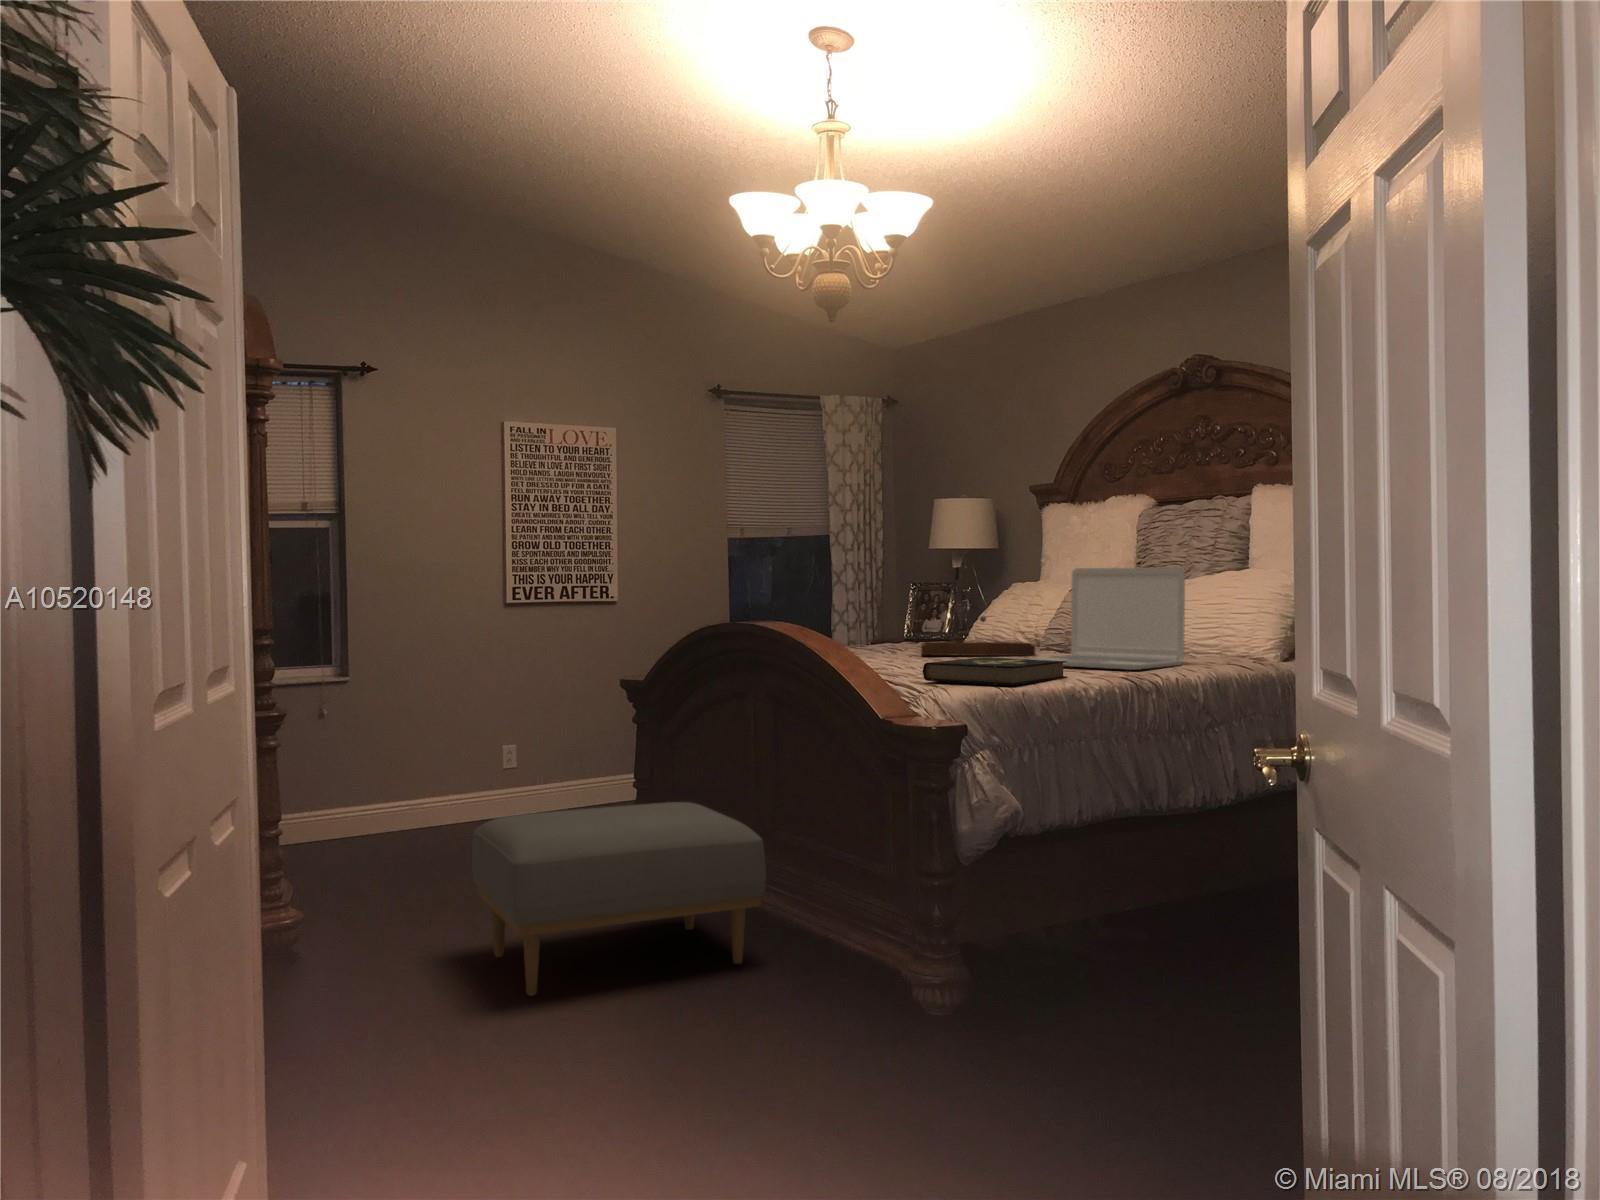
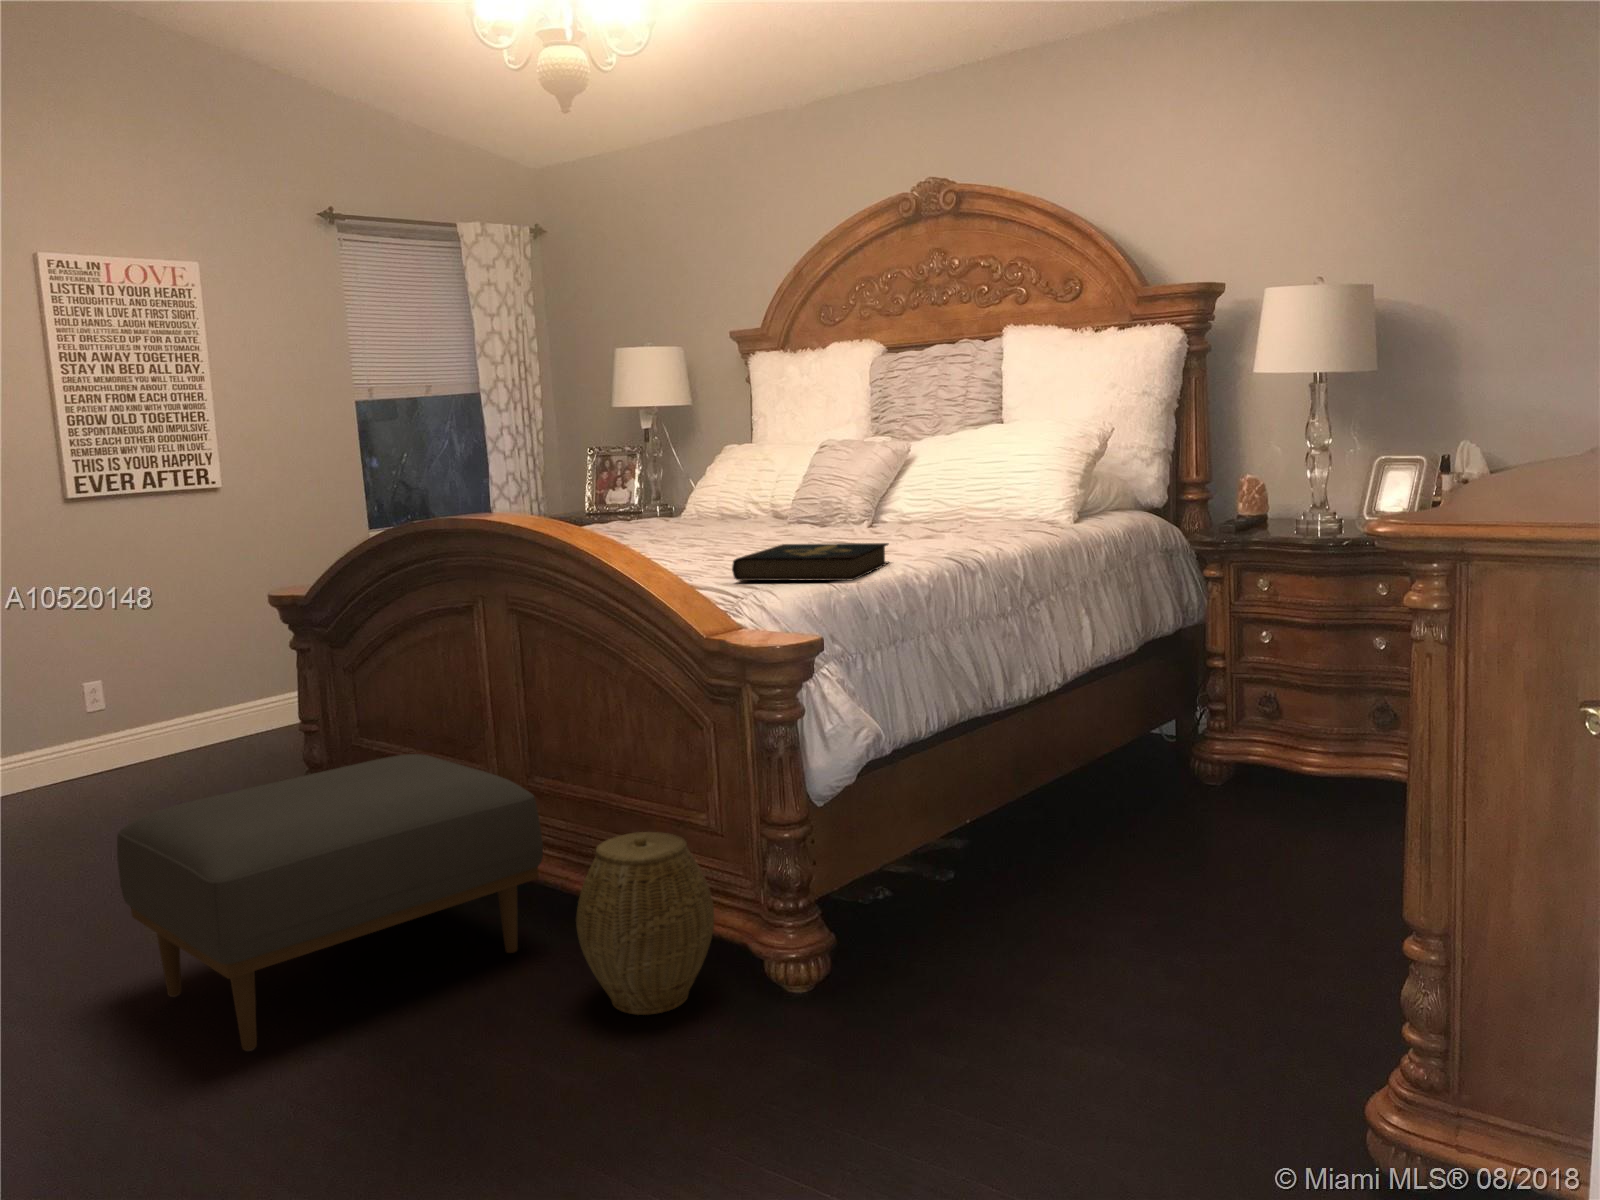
laptop: present [1036,567,1185,670] -> none [814,425,987,547]
tray: present [921,616,1035,656] -> none [660,489,800,541]
woven basket: none [768,873,877,1017] -> present [576,832,714,1015]

